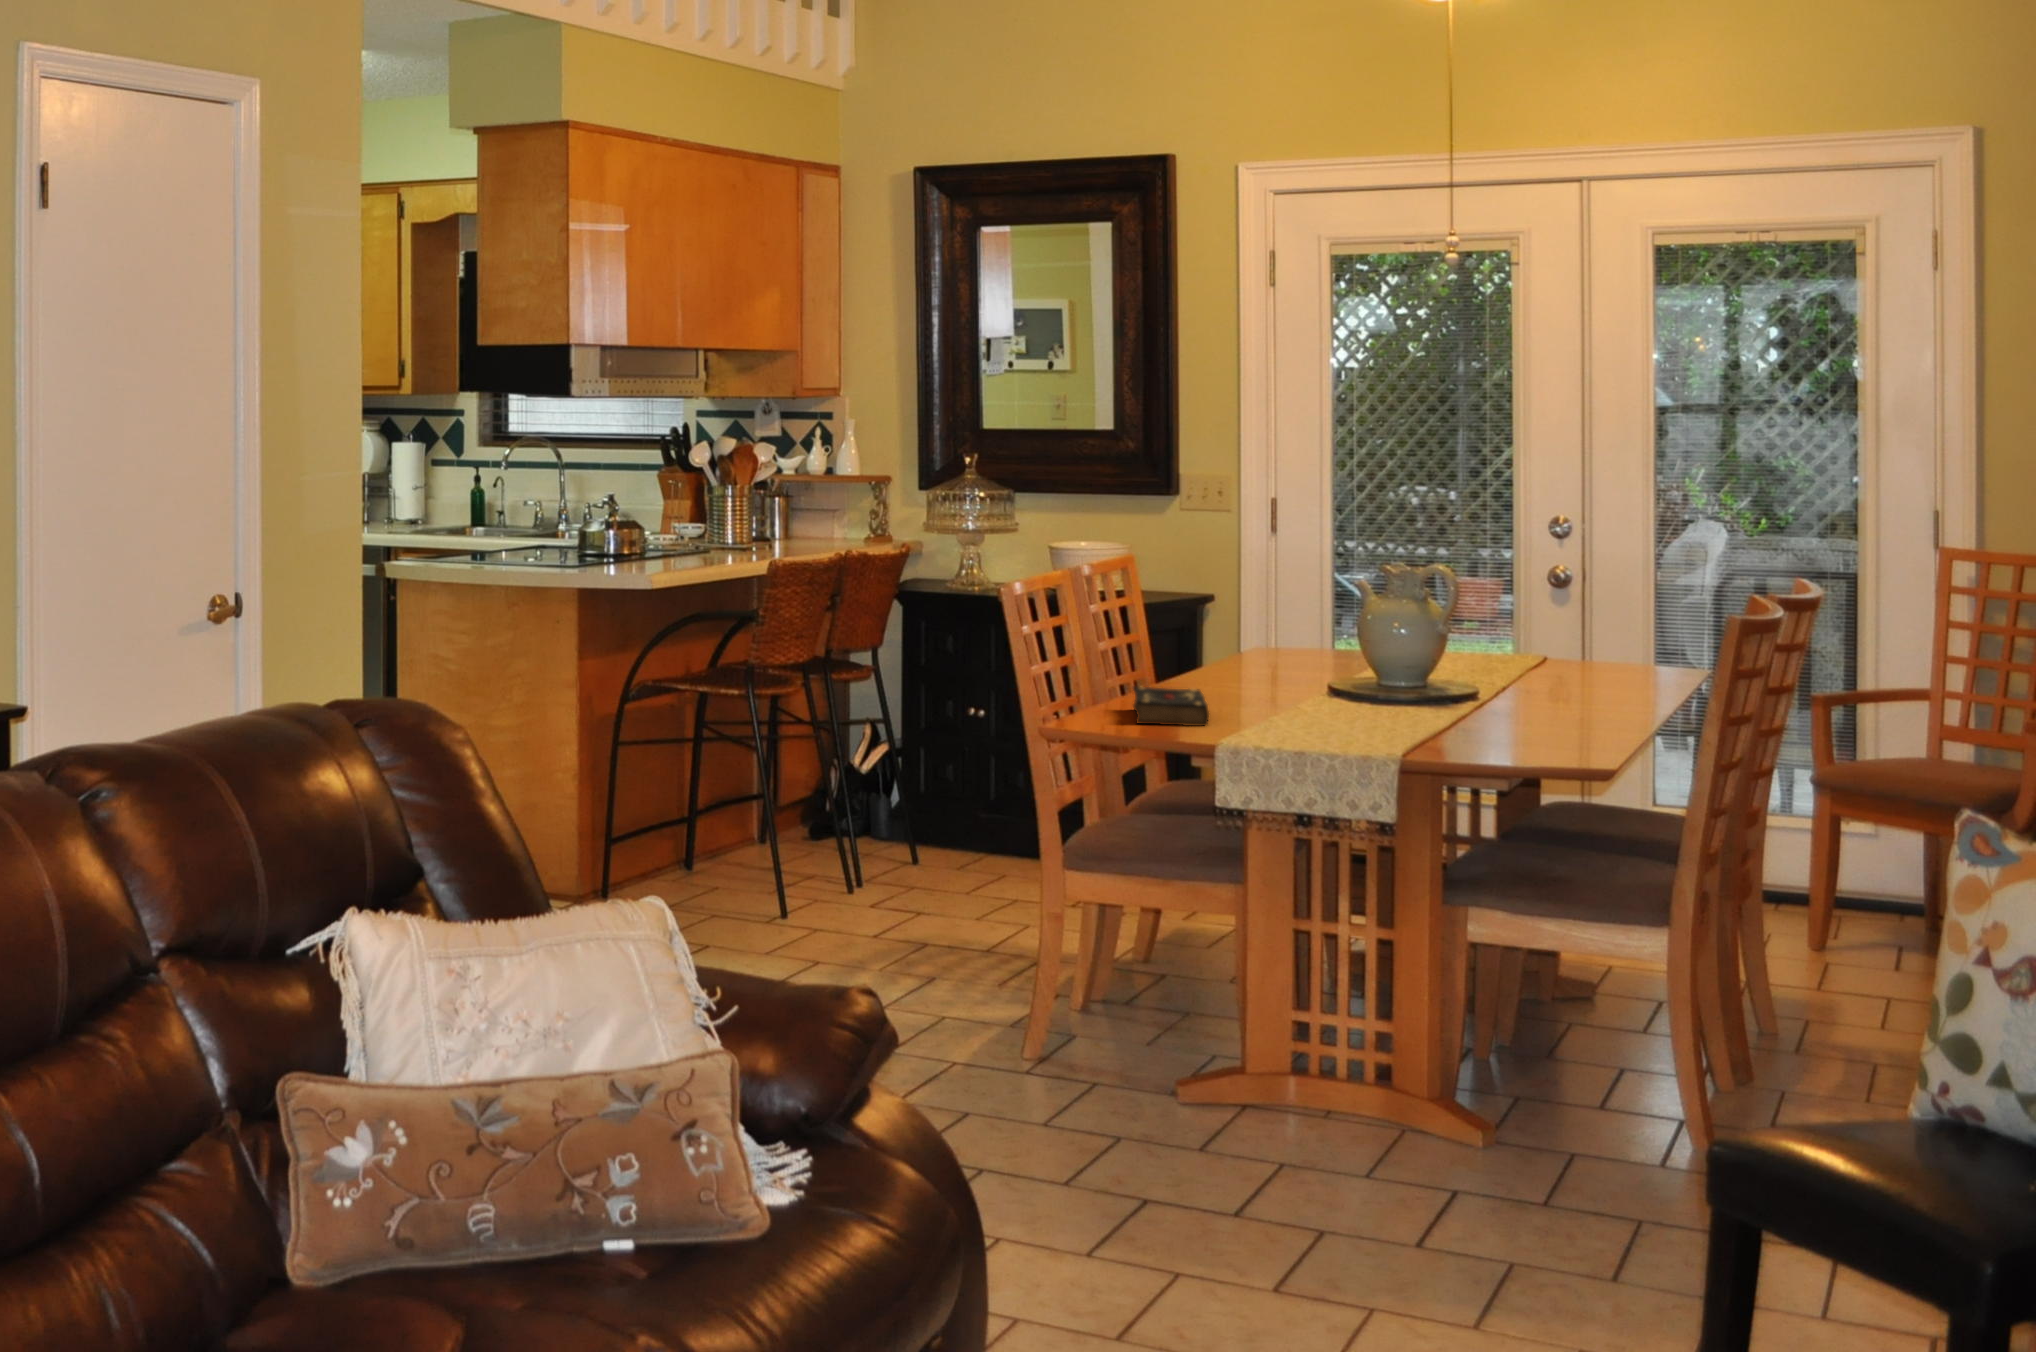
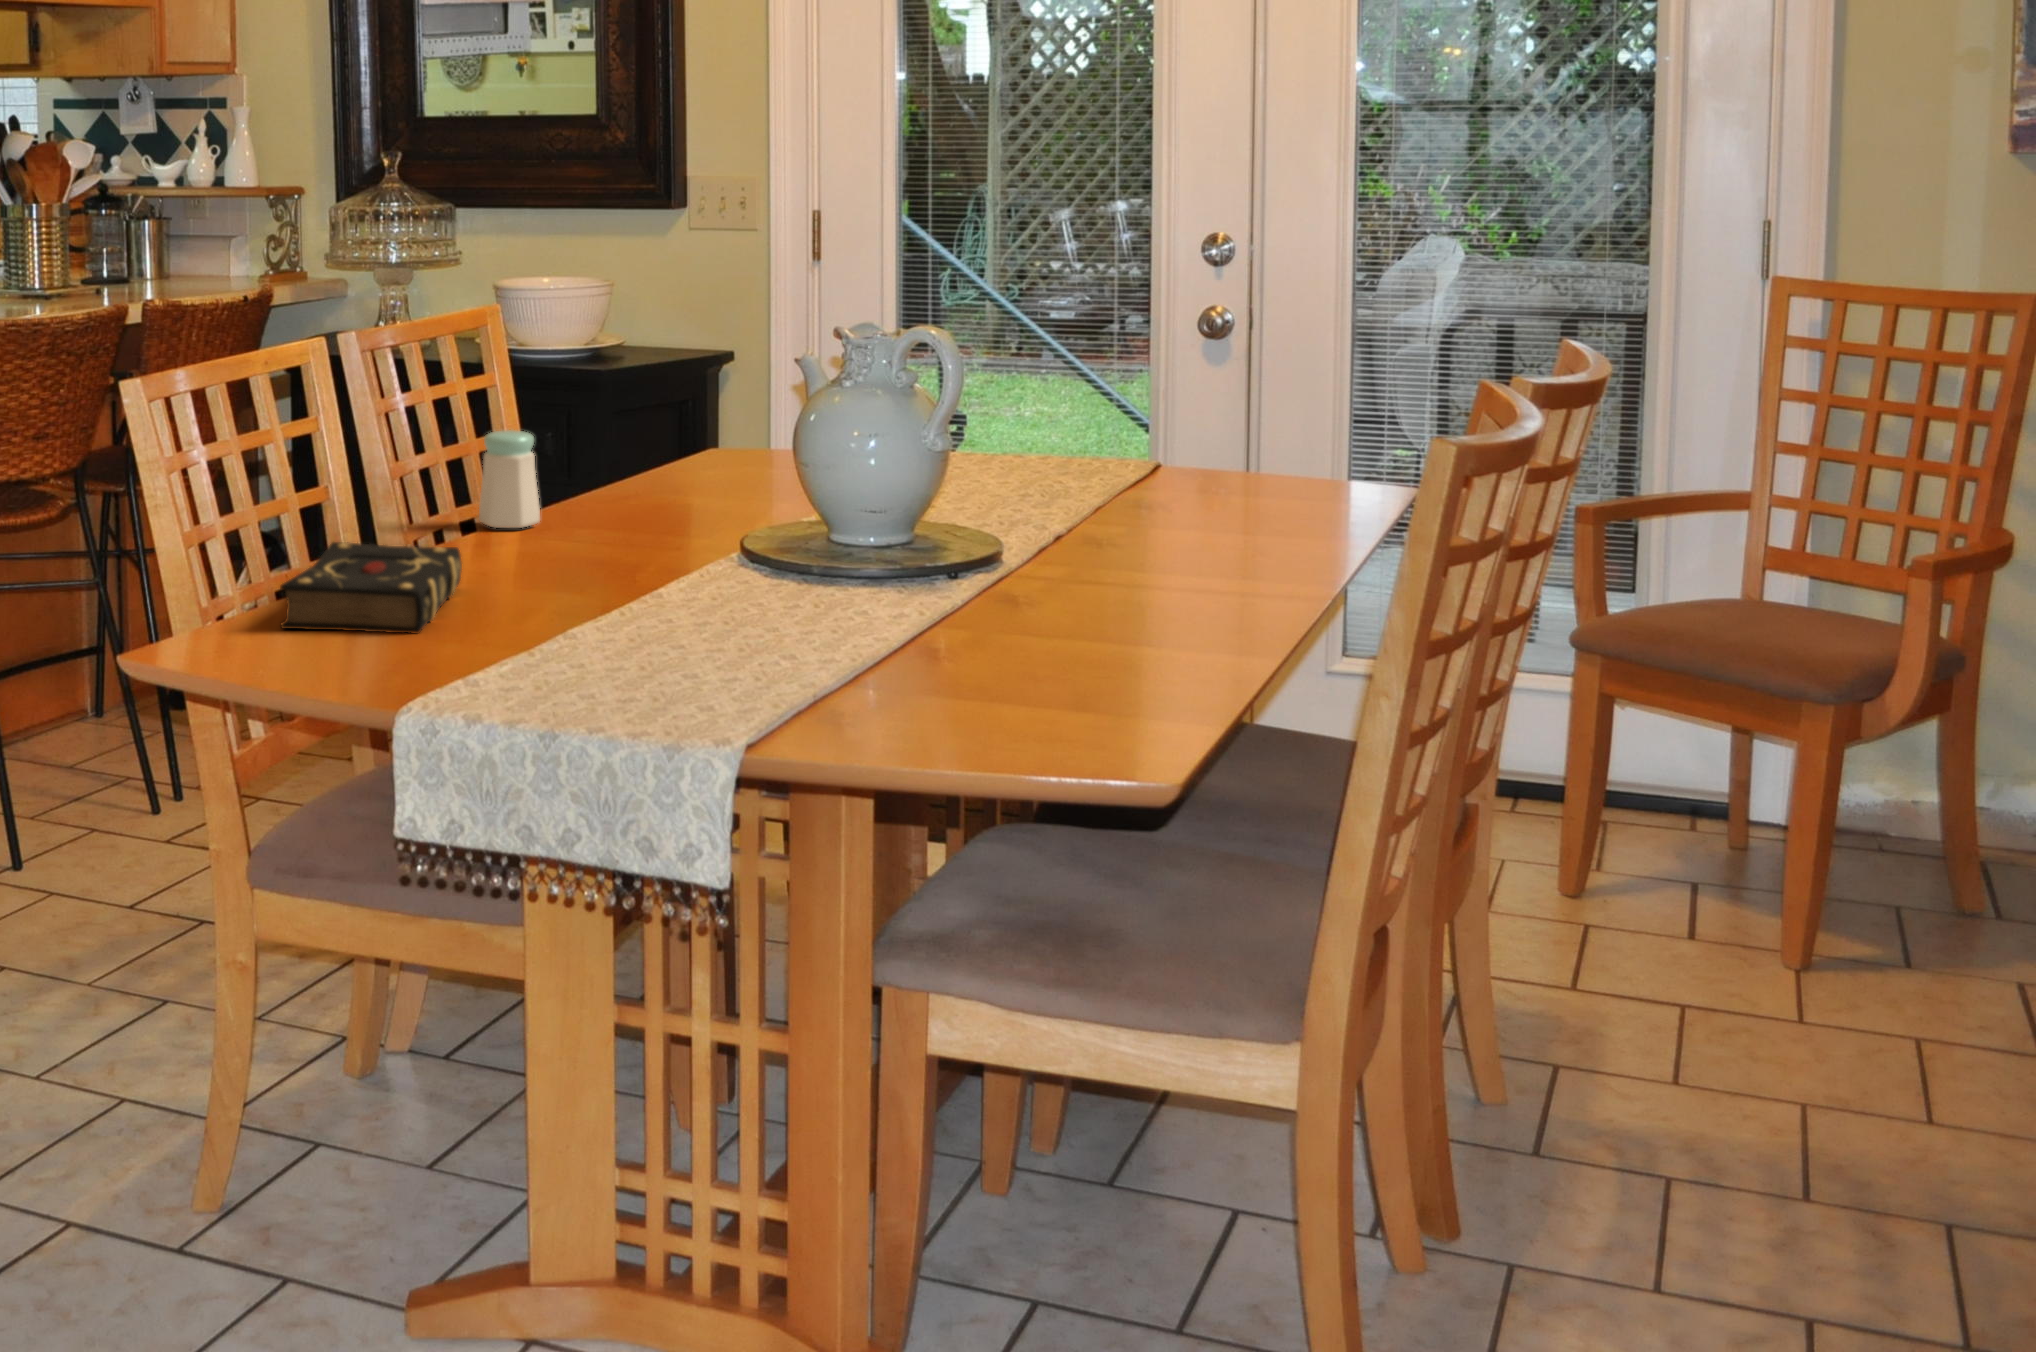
salt shaker: none [1170,634,1205,687] -> present [479,430,540,528]

